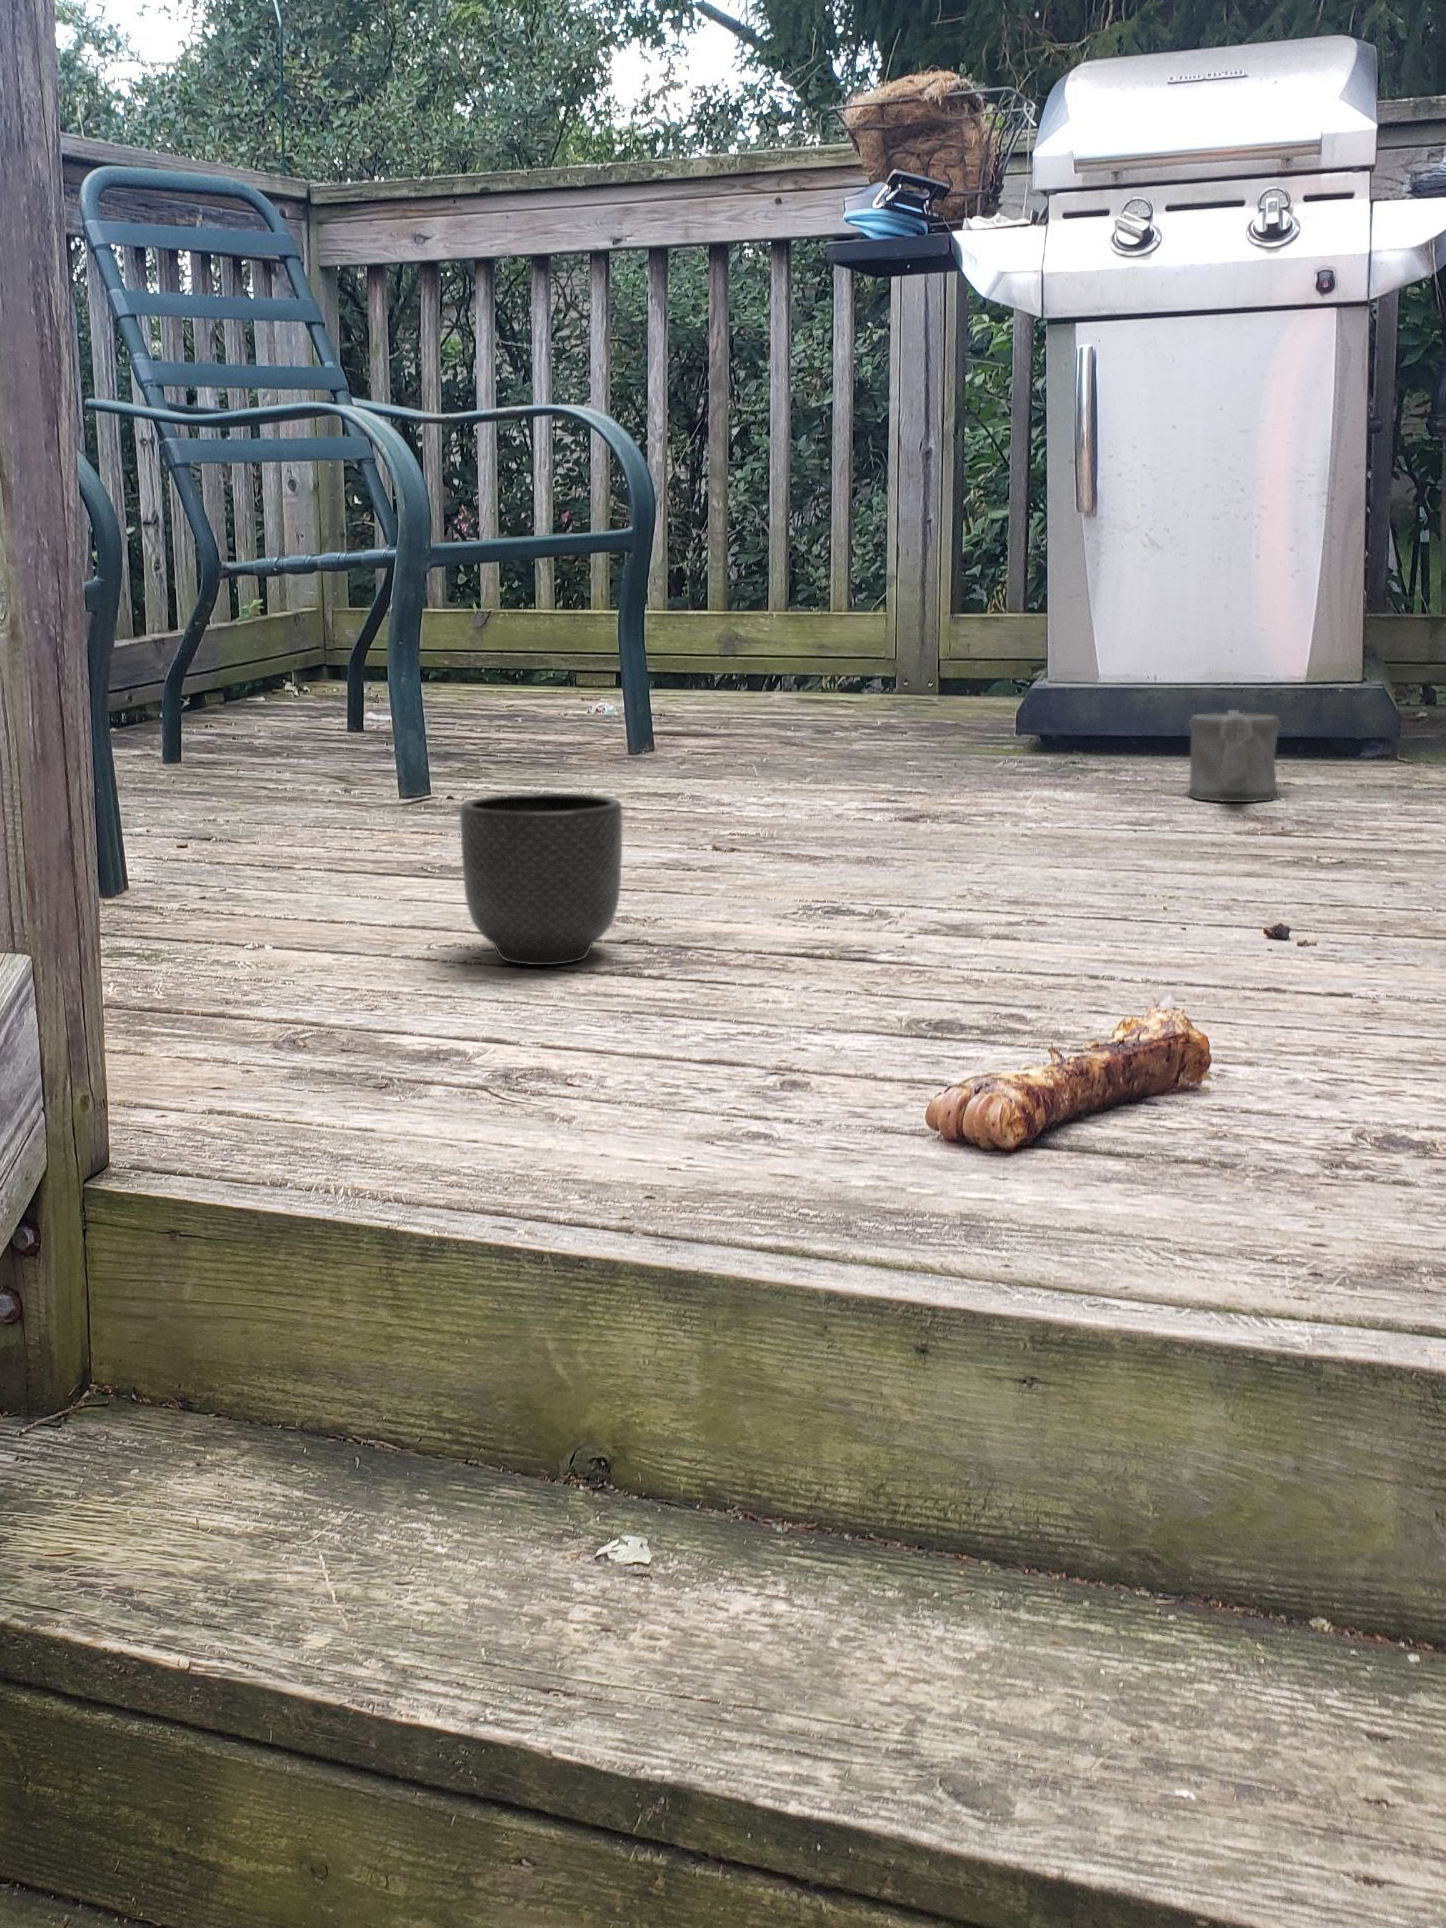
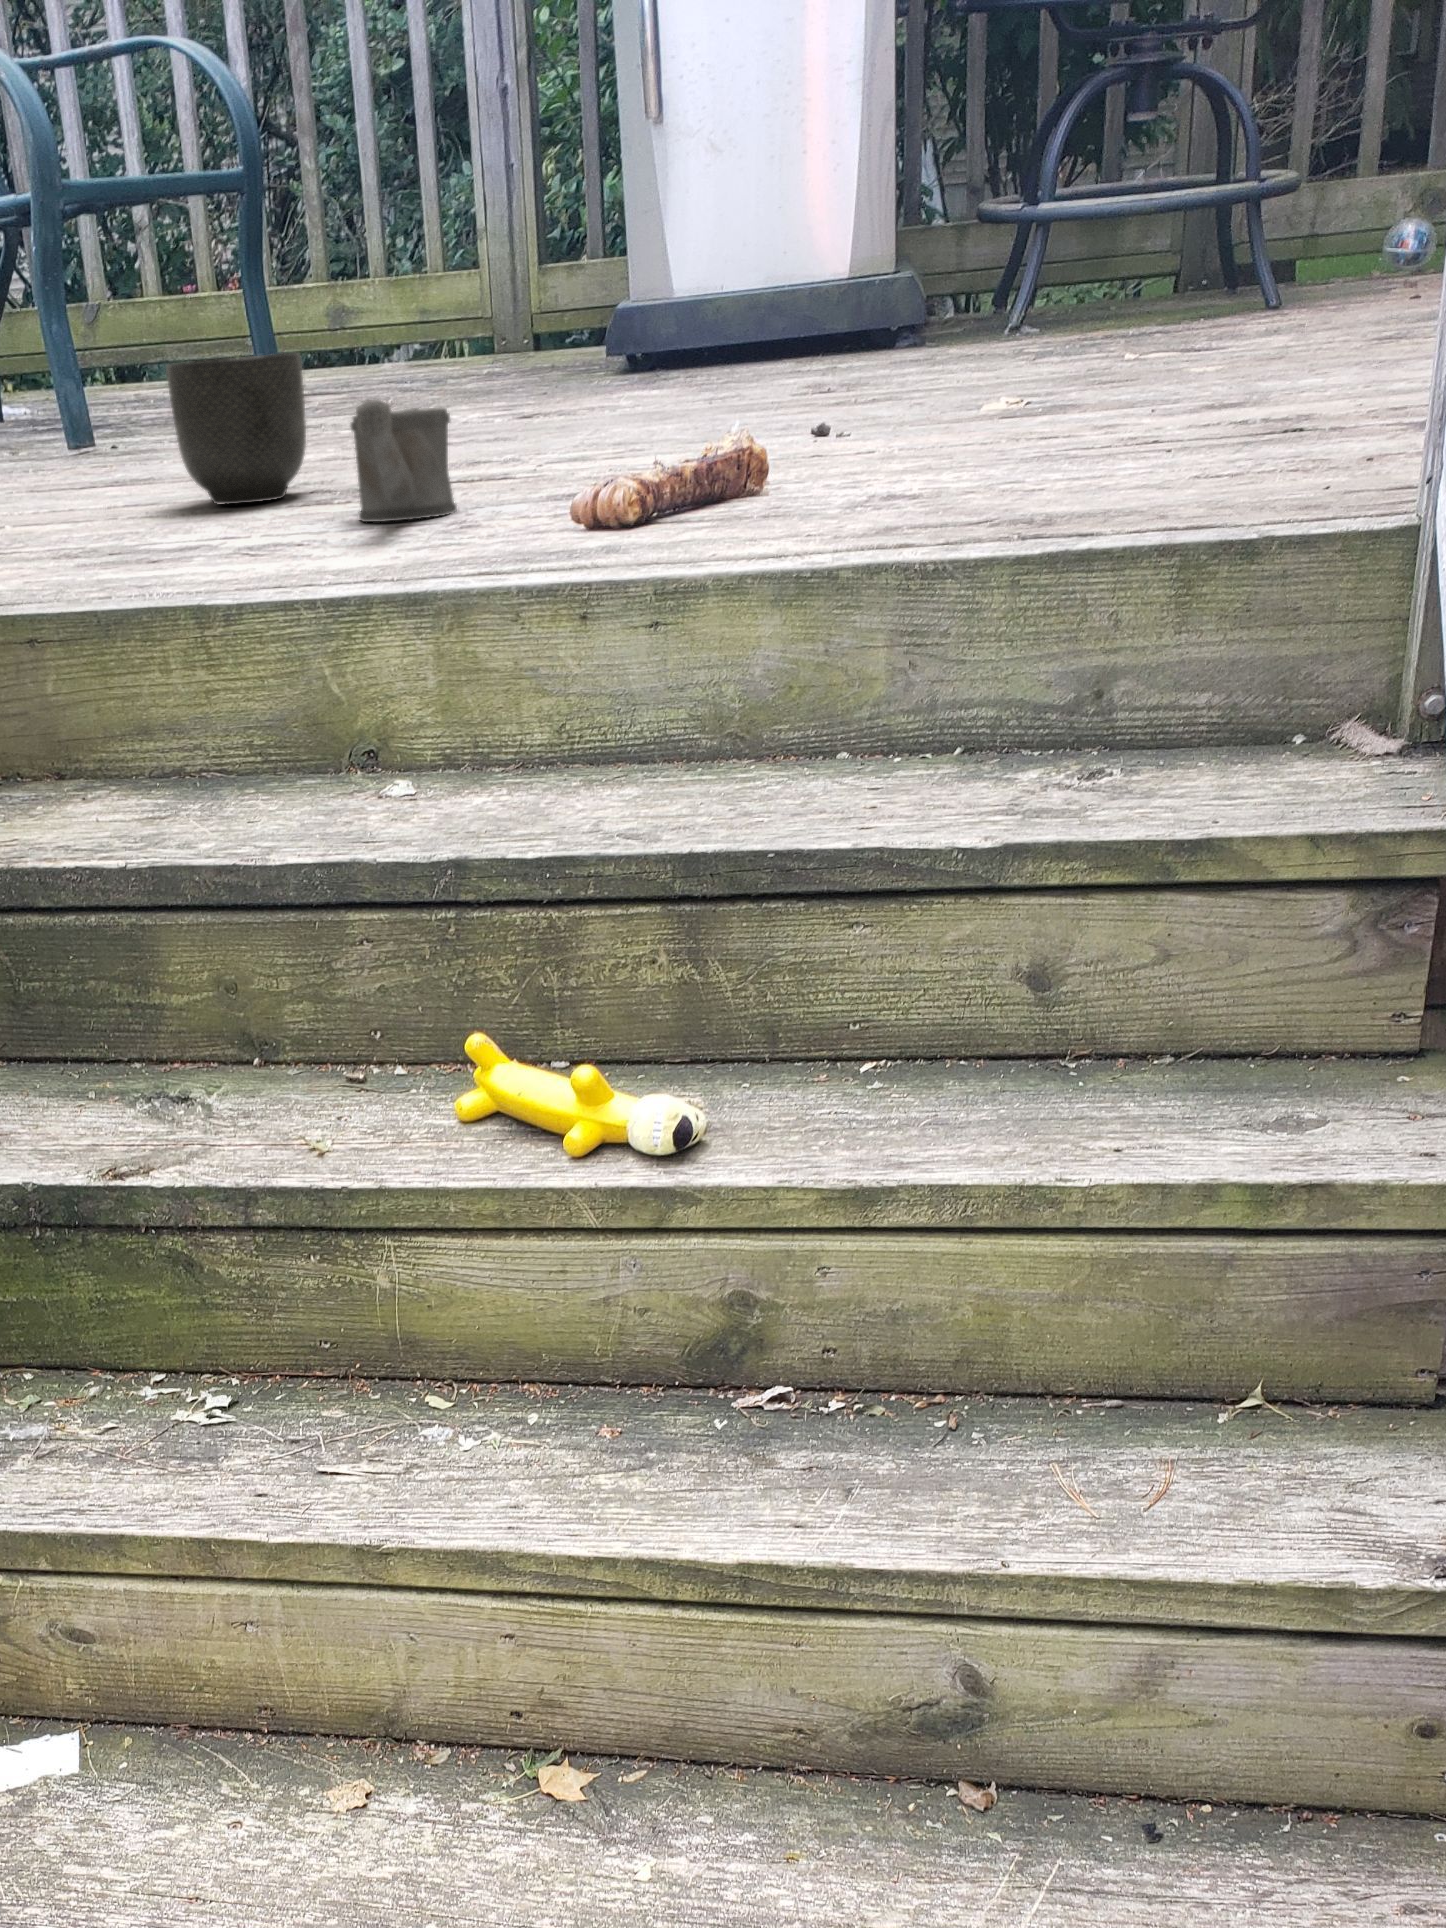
watering can: present [1188,710,1281,802] -> present [350,400,457,522]

